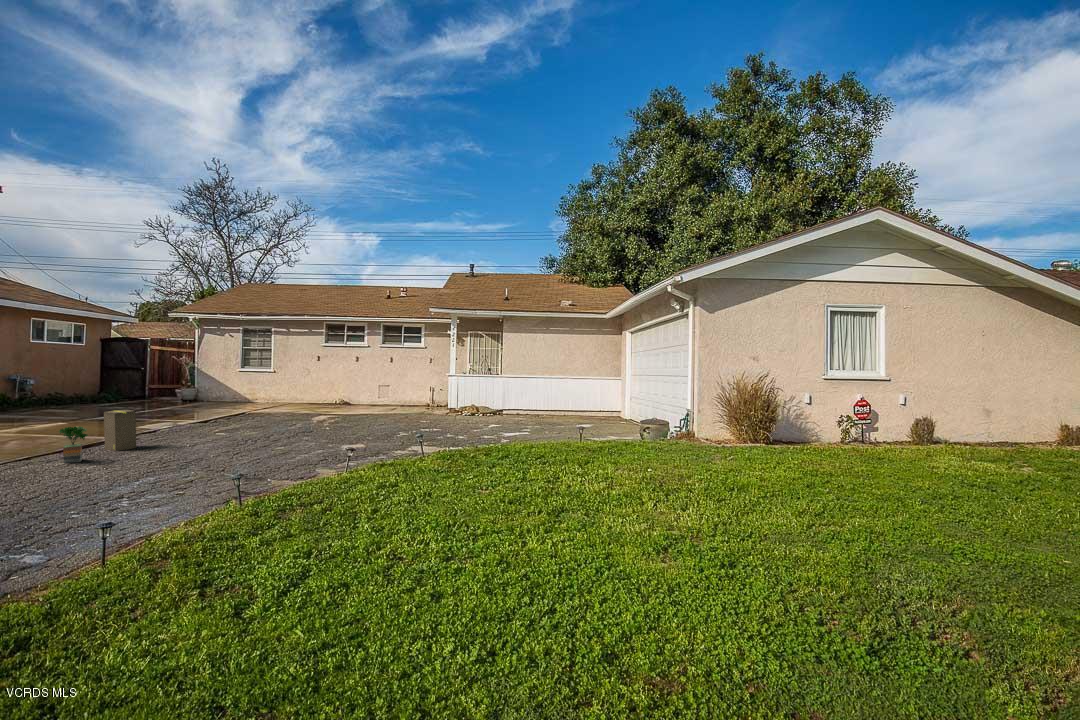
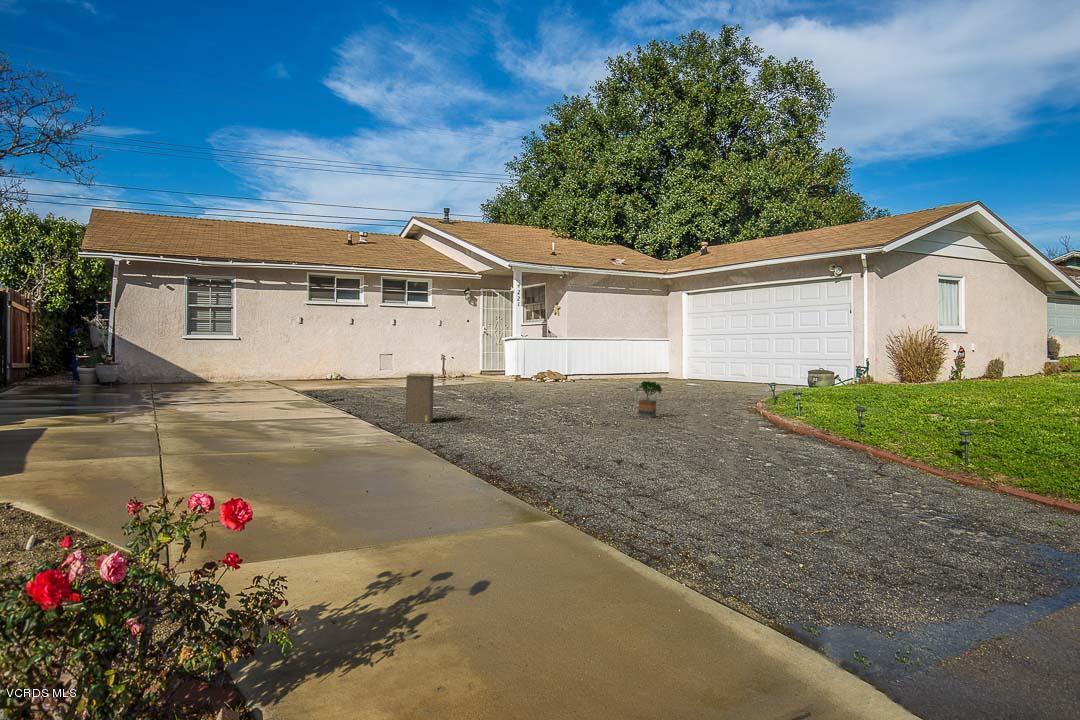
potted tree: present [59,426,88,463] -> present [636,381,662,418]

